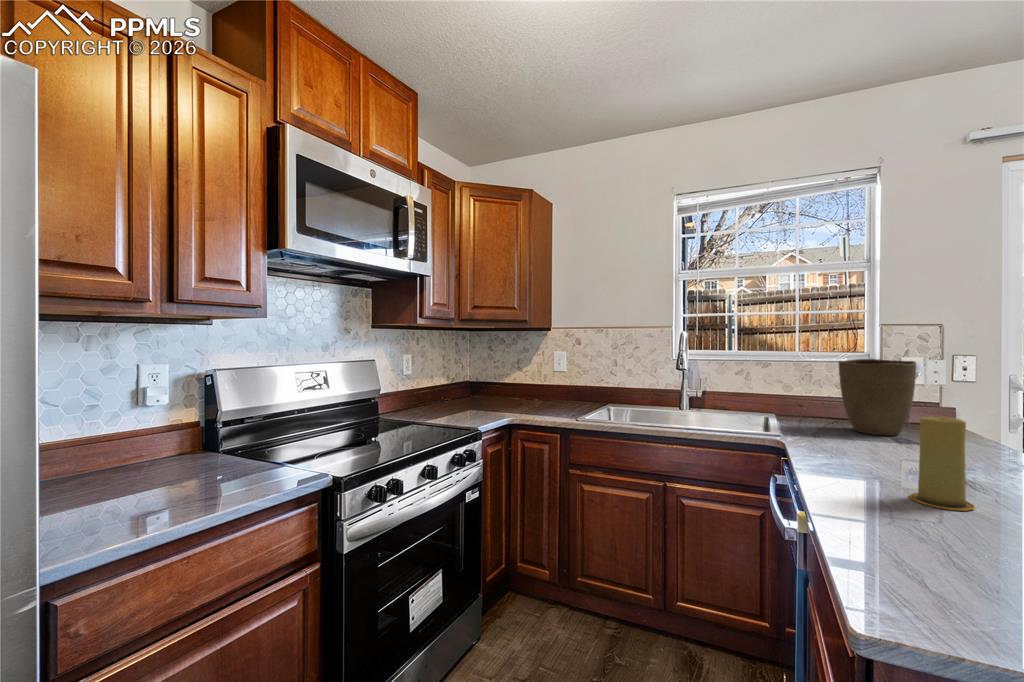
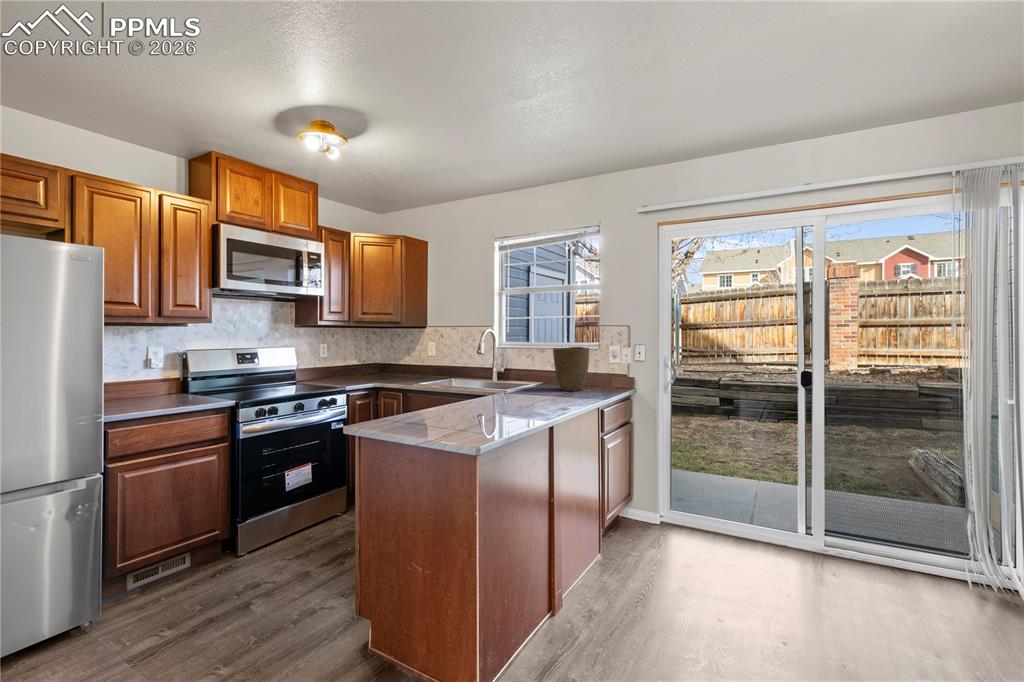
candle: present [909,417,975,511] -> none [479,371,501,410]

